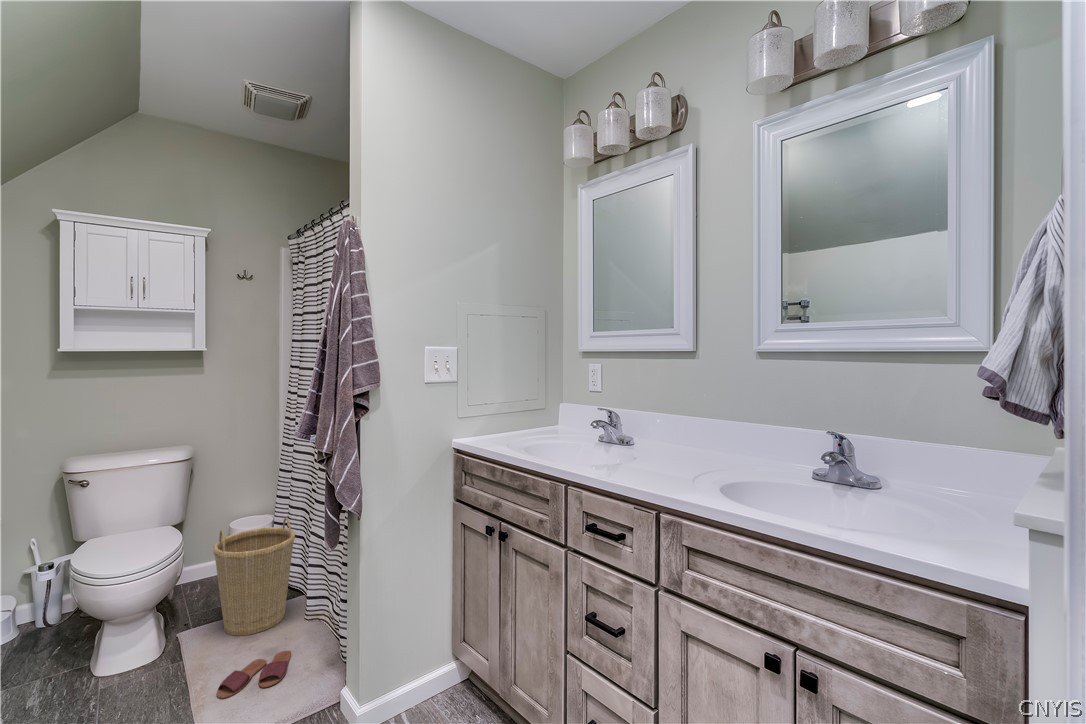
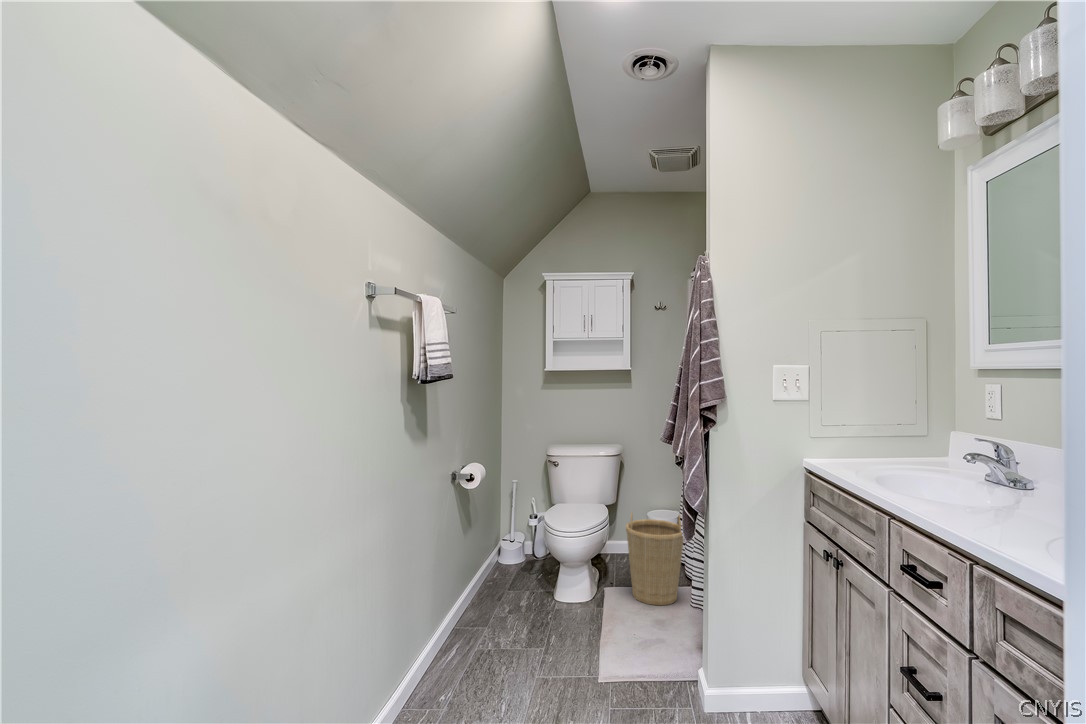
slippers: present [216,651,291,699] -> none [616,622,672,644]

